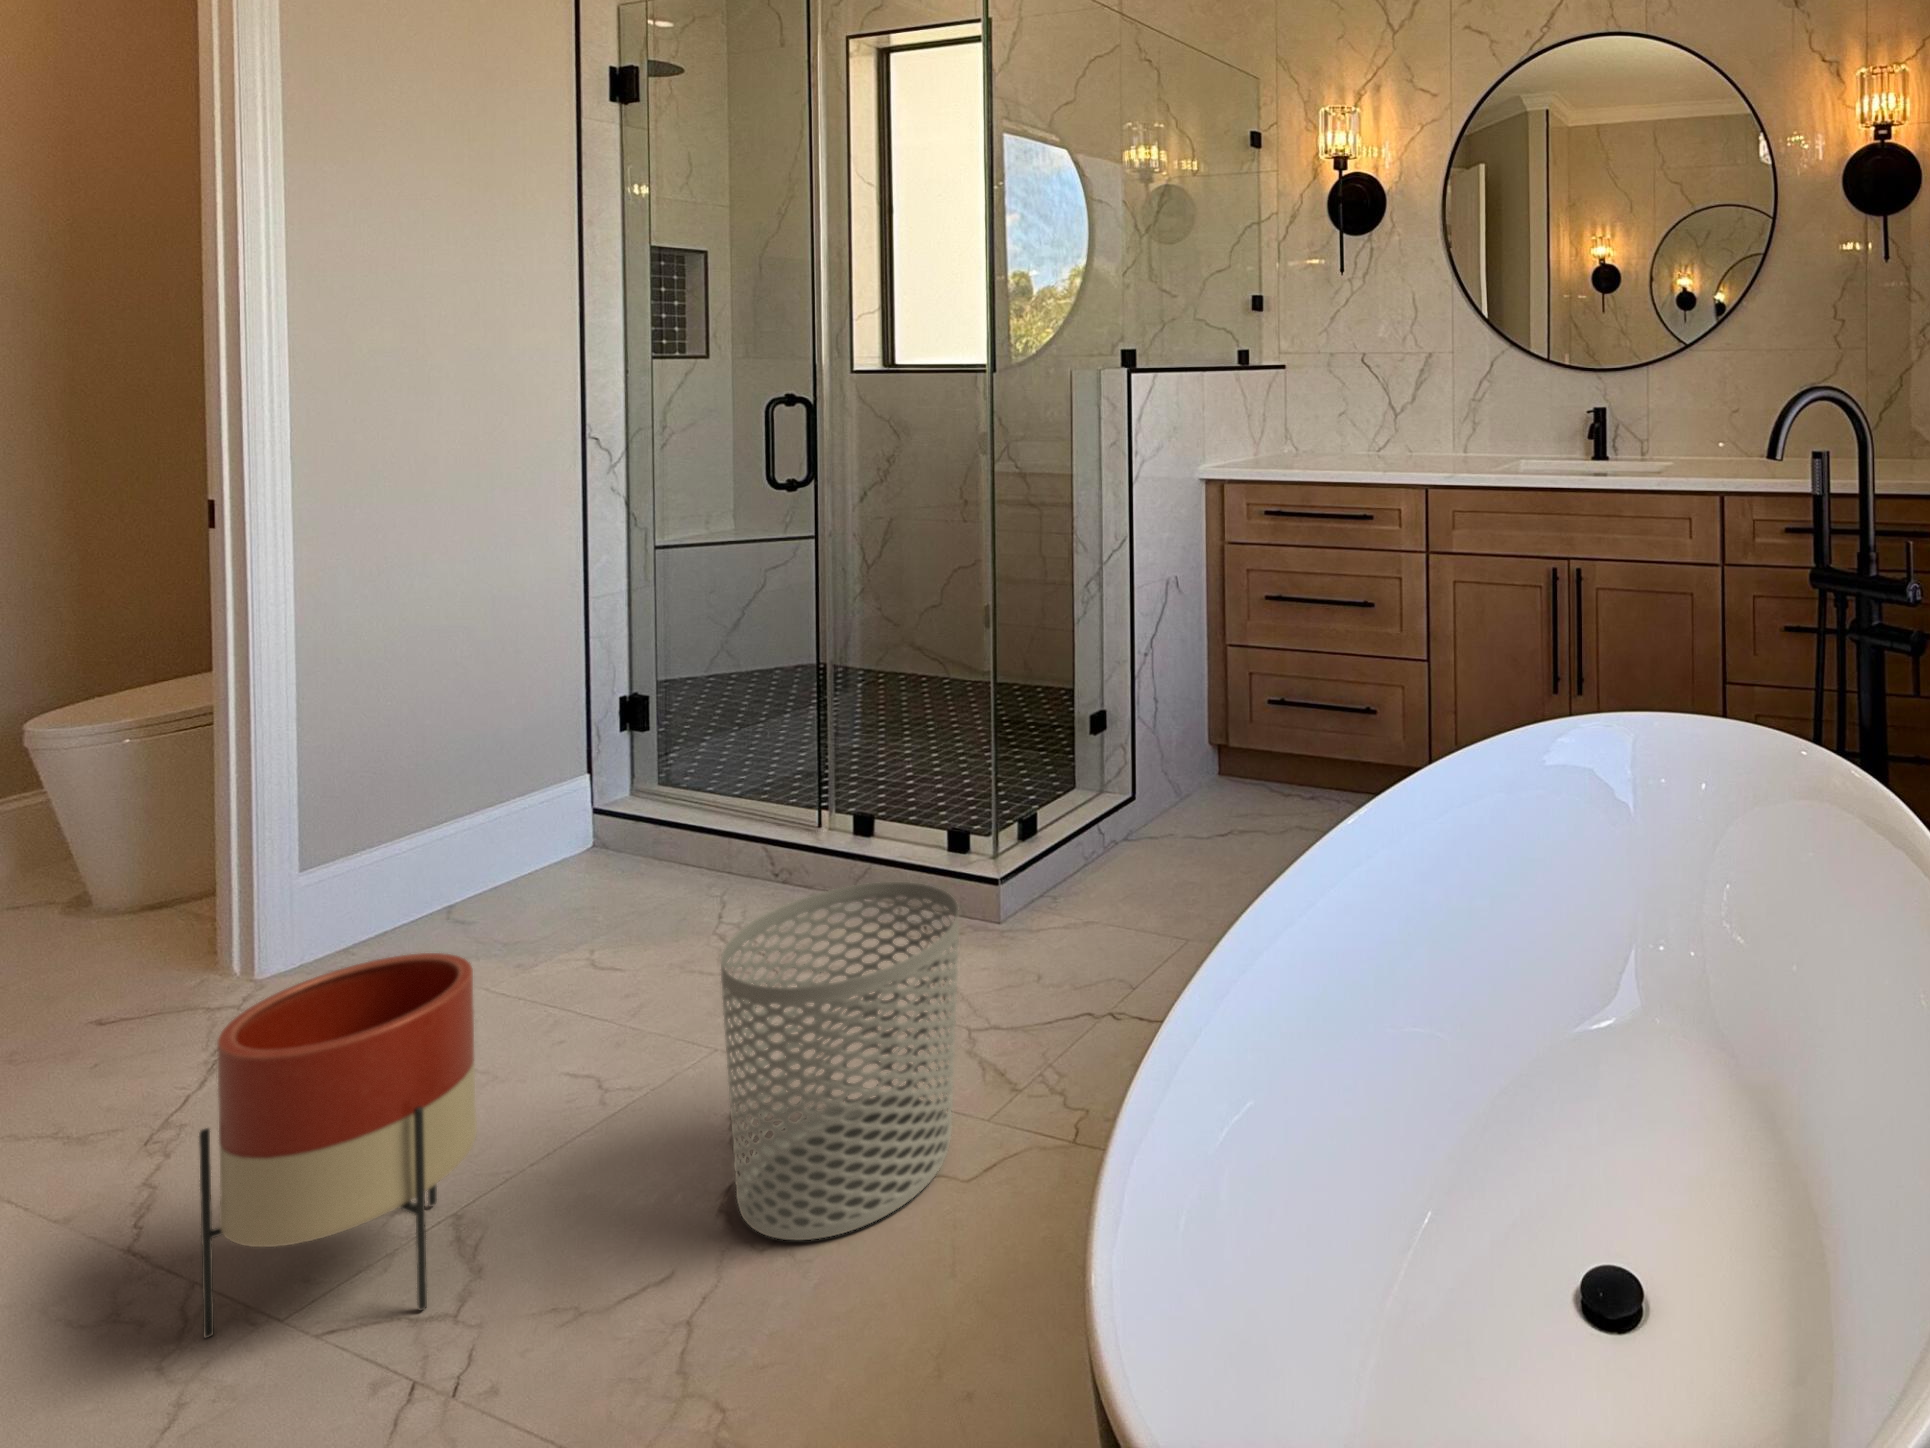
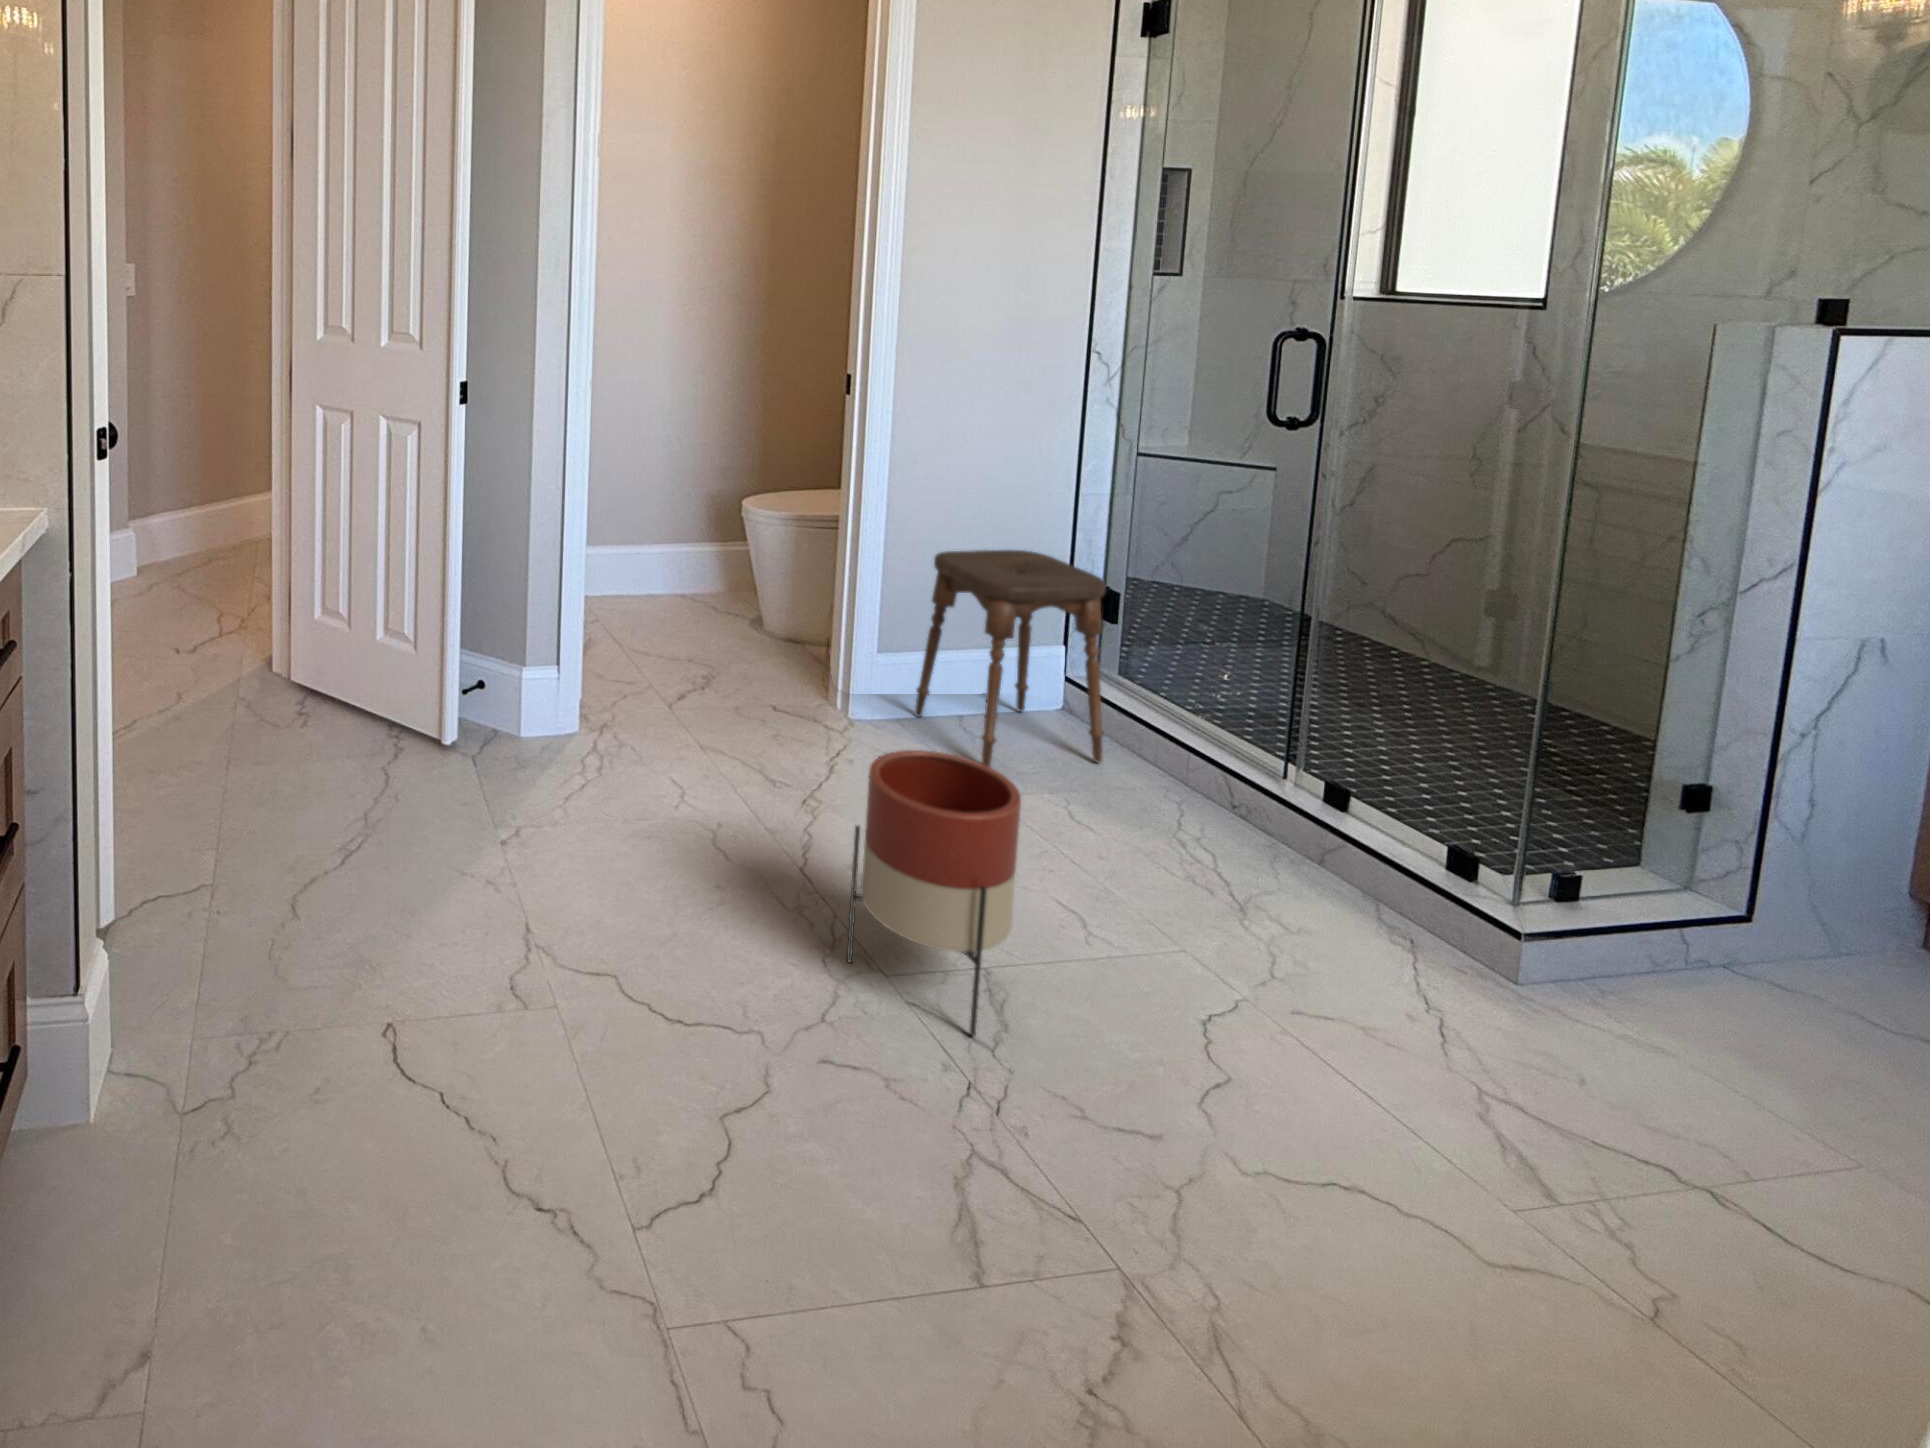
stool: none [368,679,635,964] -> present [914,550,1106,767]
waste bin: present [721,882,959,1240] -> none [1223,867,1520,1253]

